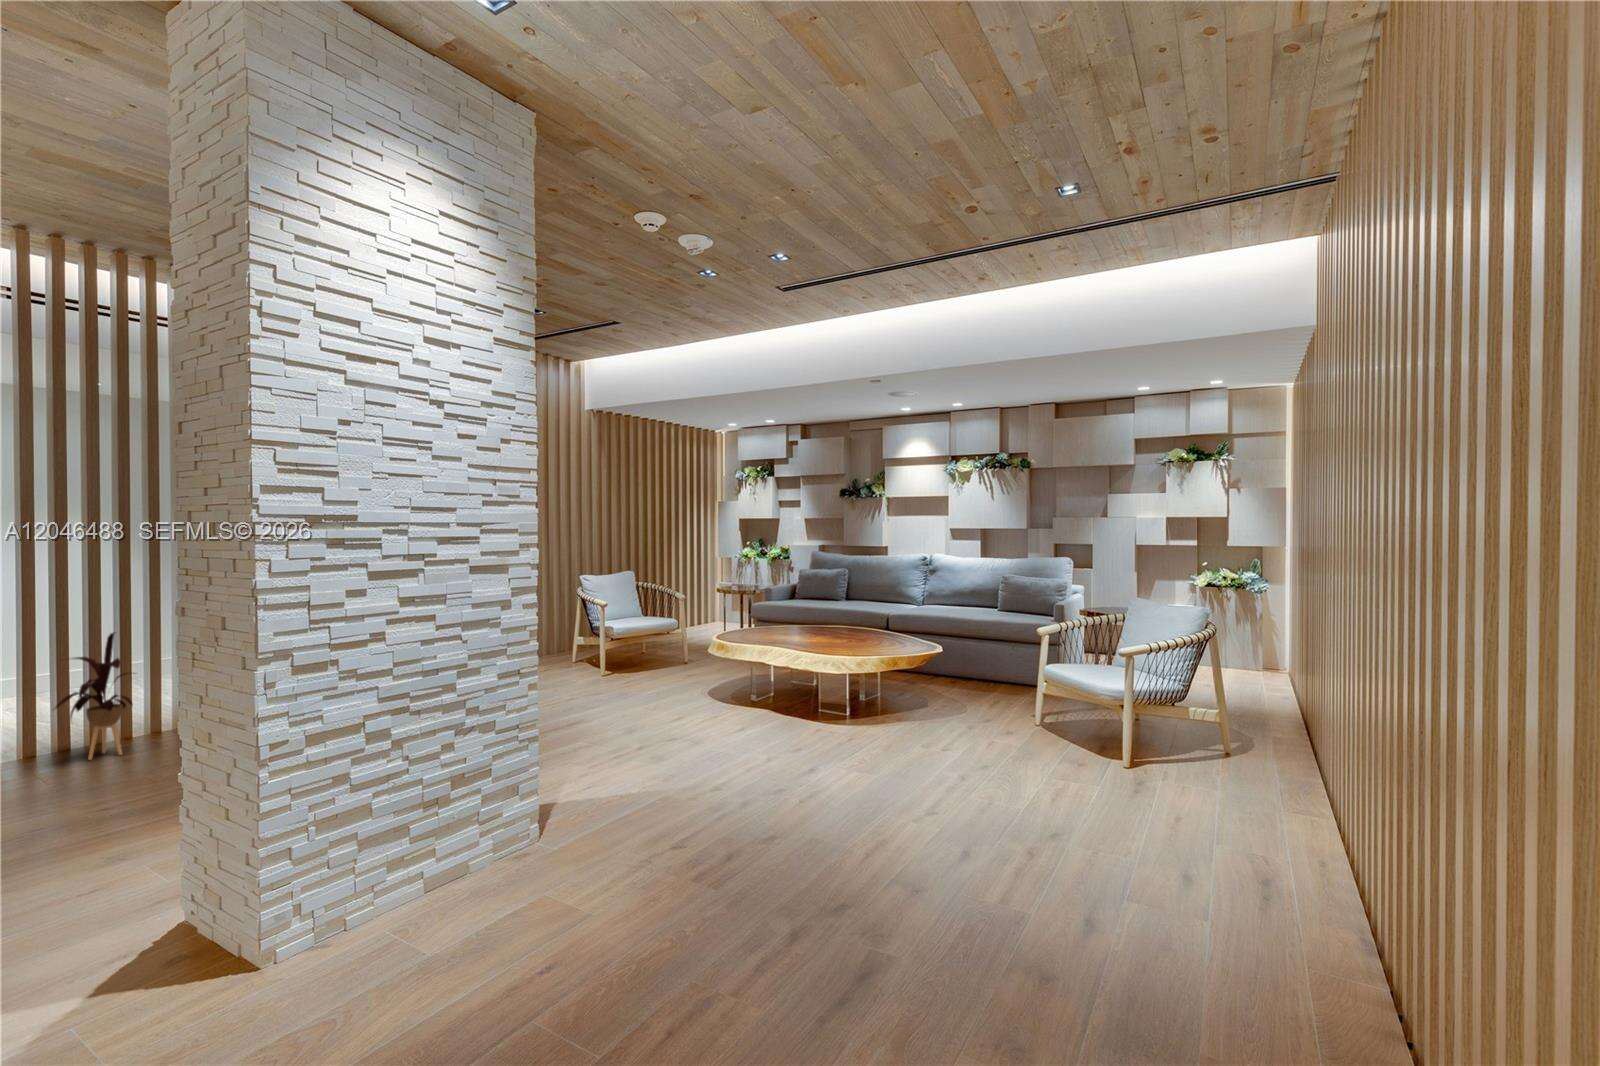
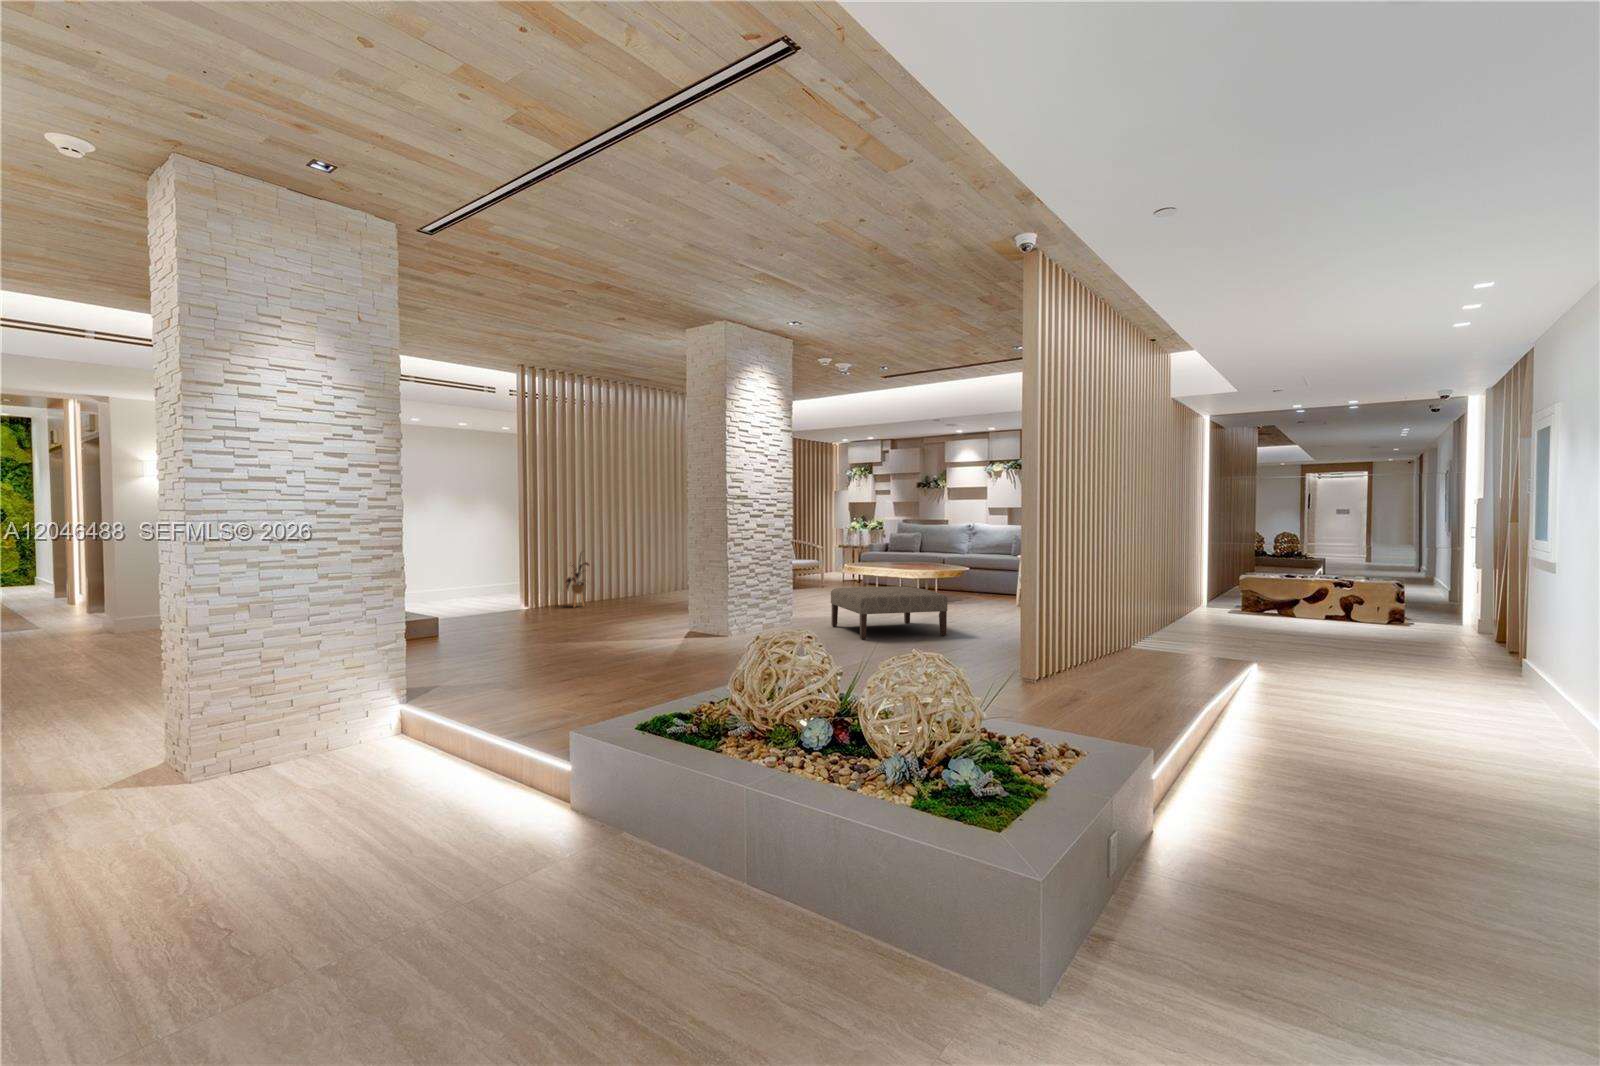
ottoman: none [629,737,944,979] -> present [831,586,947,639]

